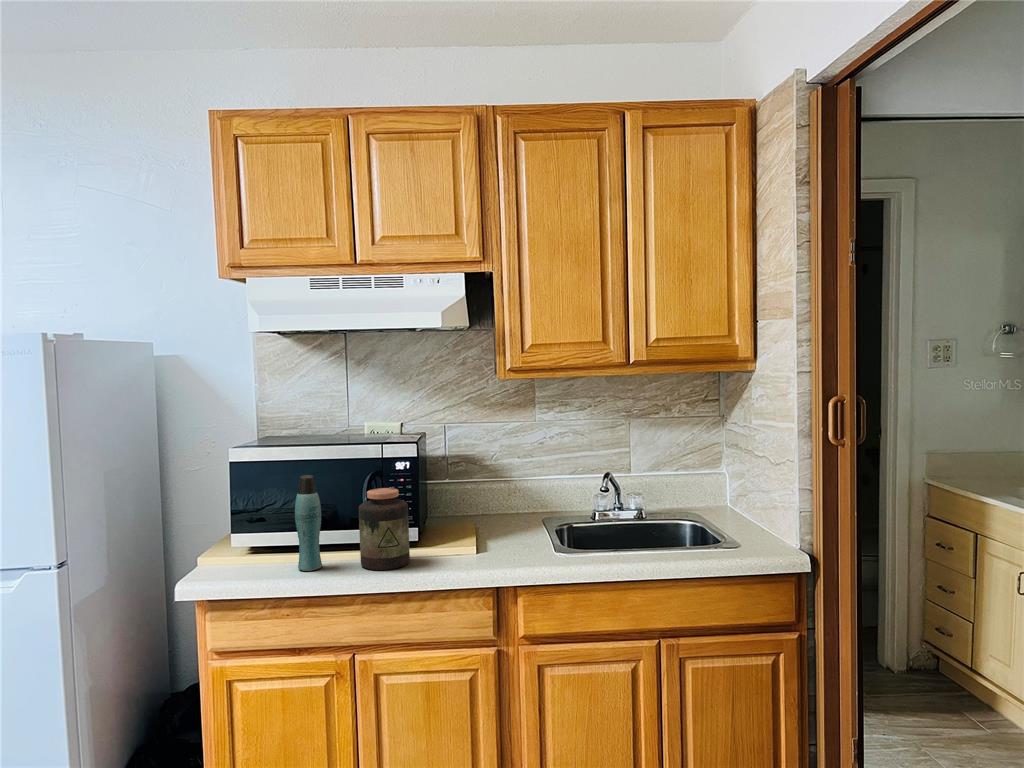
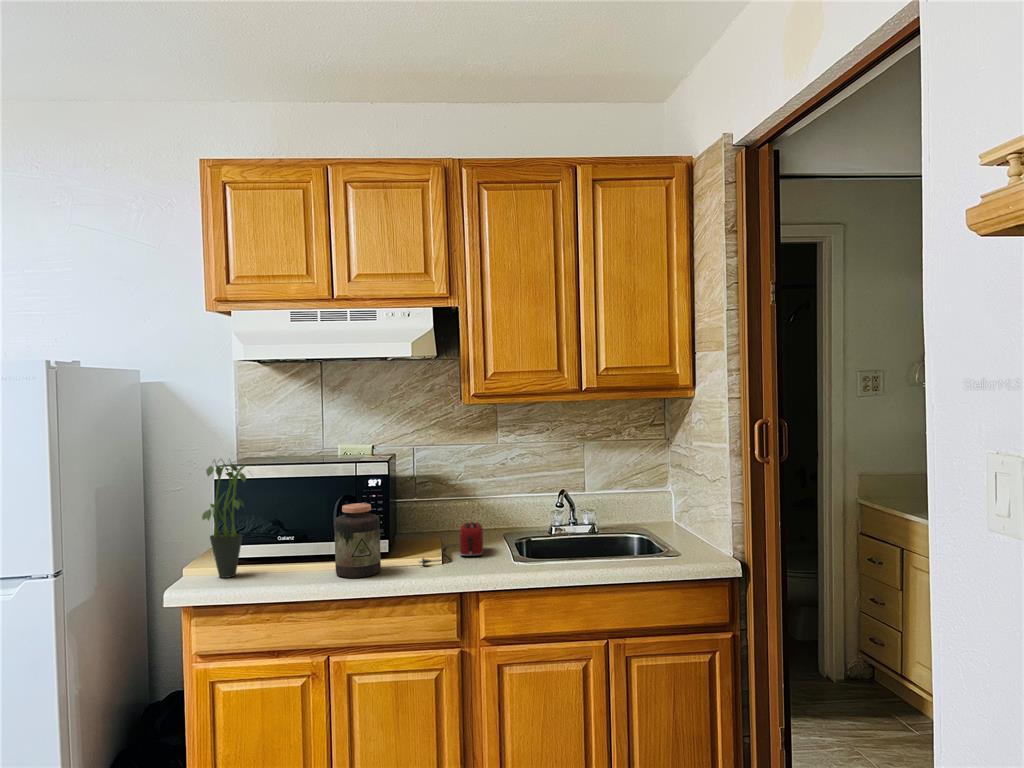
potted plant: none [215,439,272,568] -> present [202,459,246,578]
bottle: present [295,475,322,571] -> none [276,491,300,579]
toaster: none [451,508,522,556] -> present [419,522,483,565]

